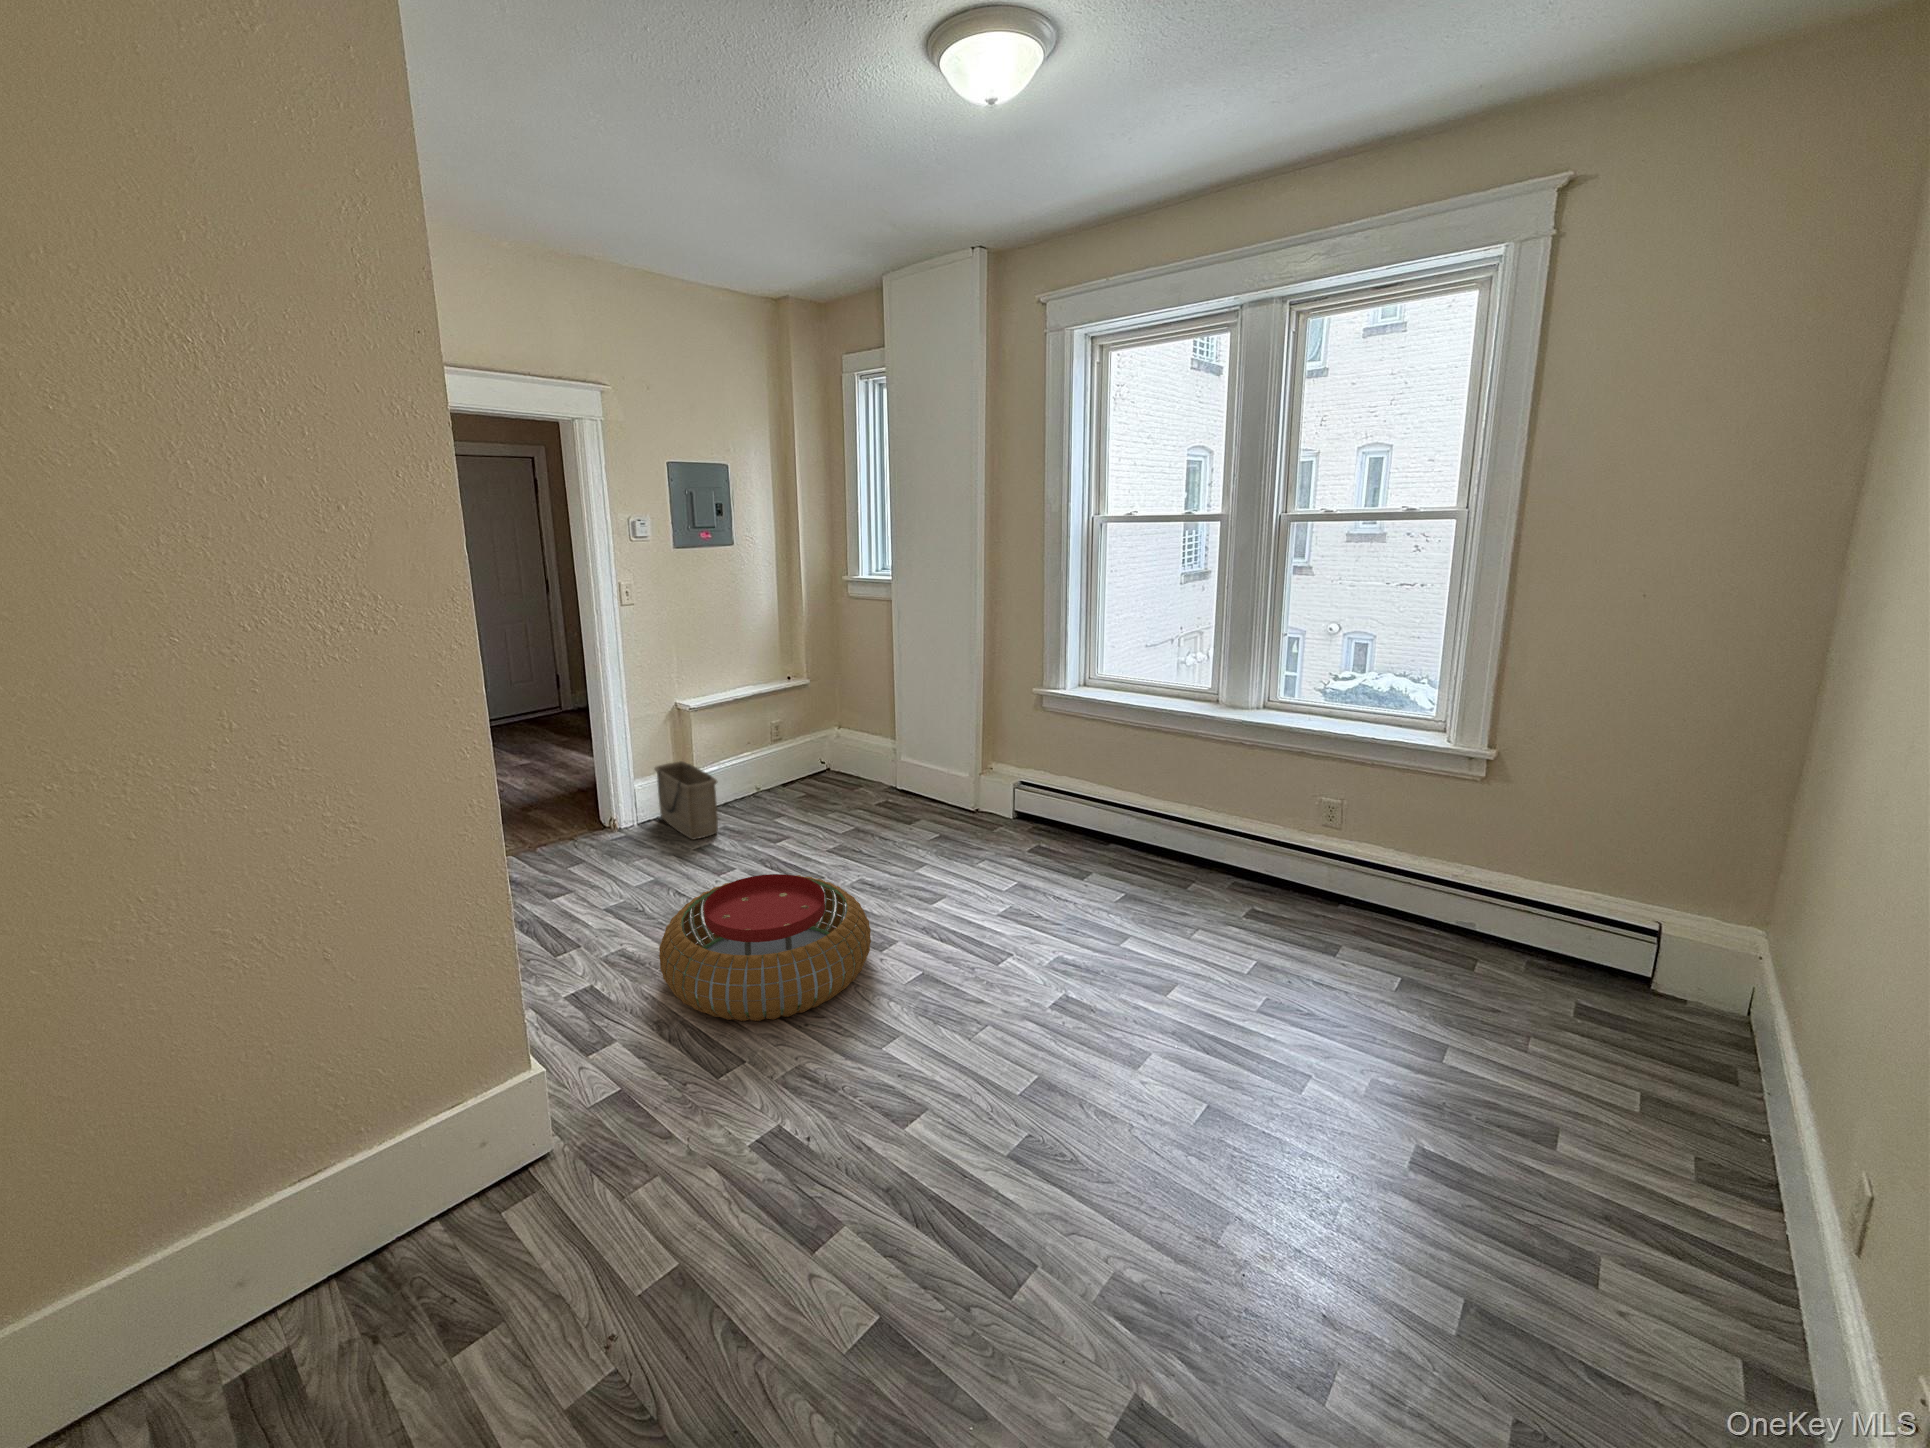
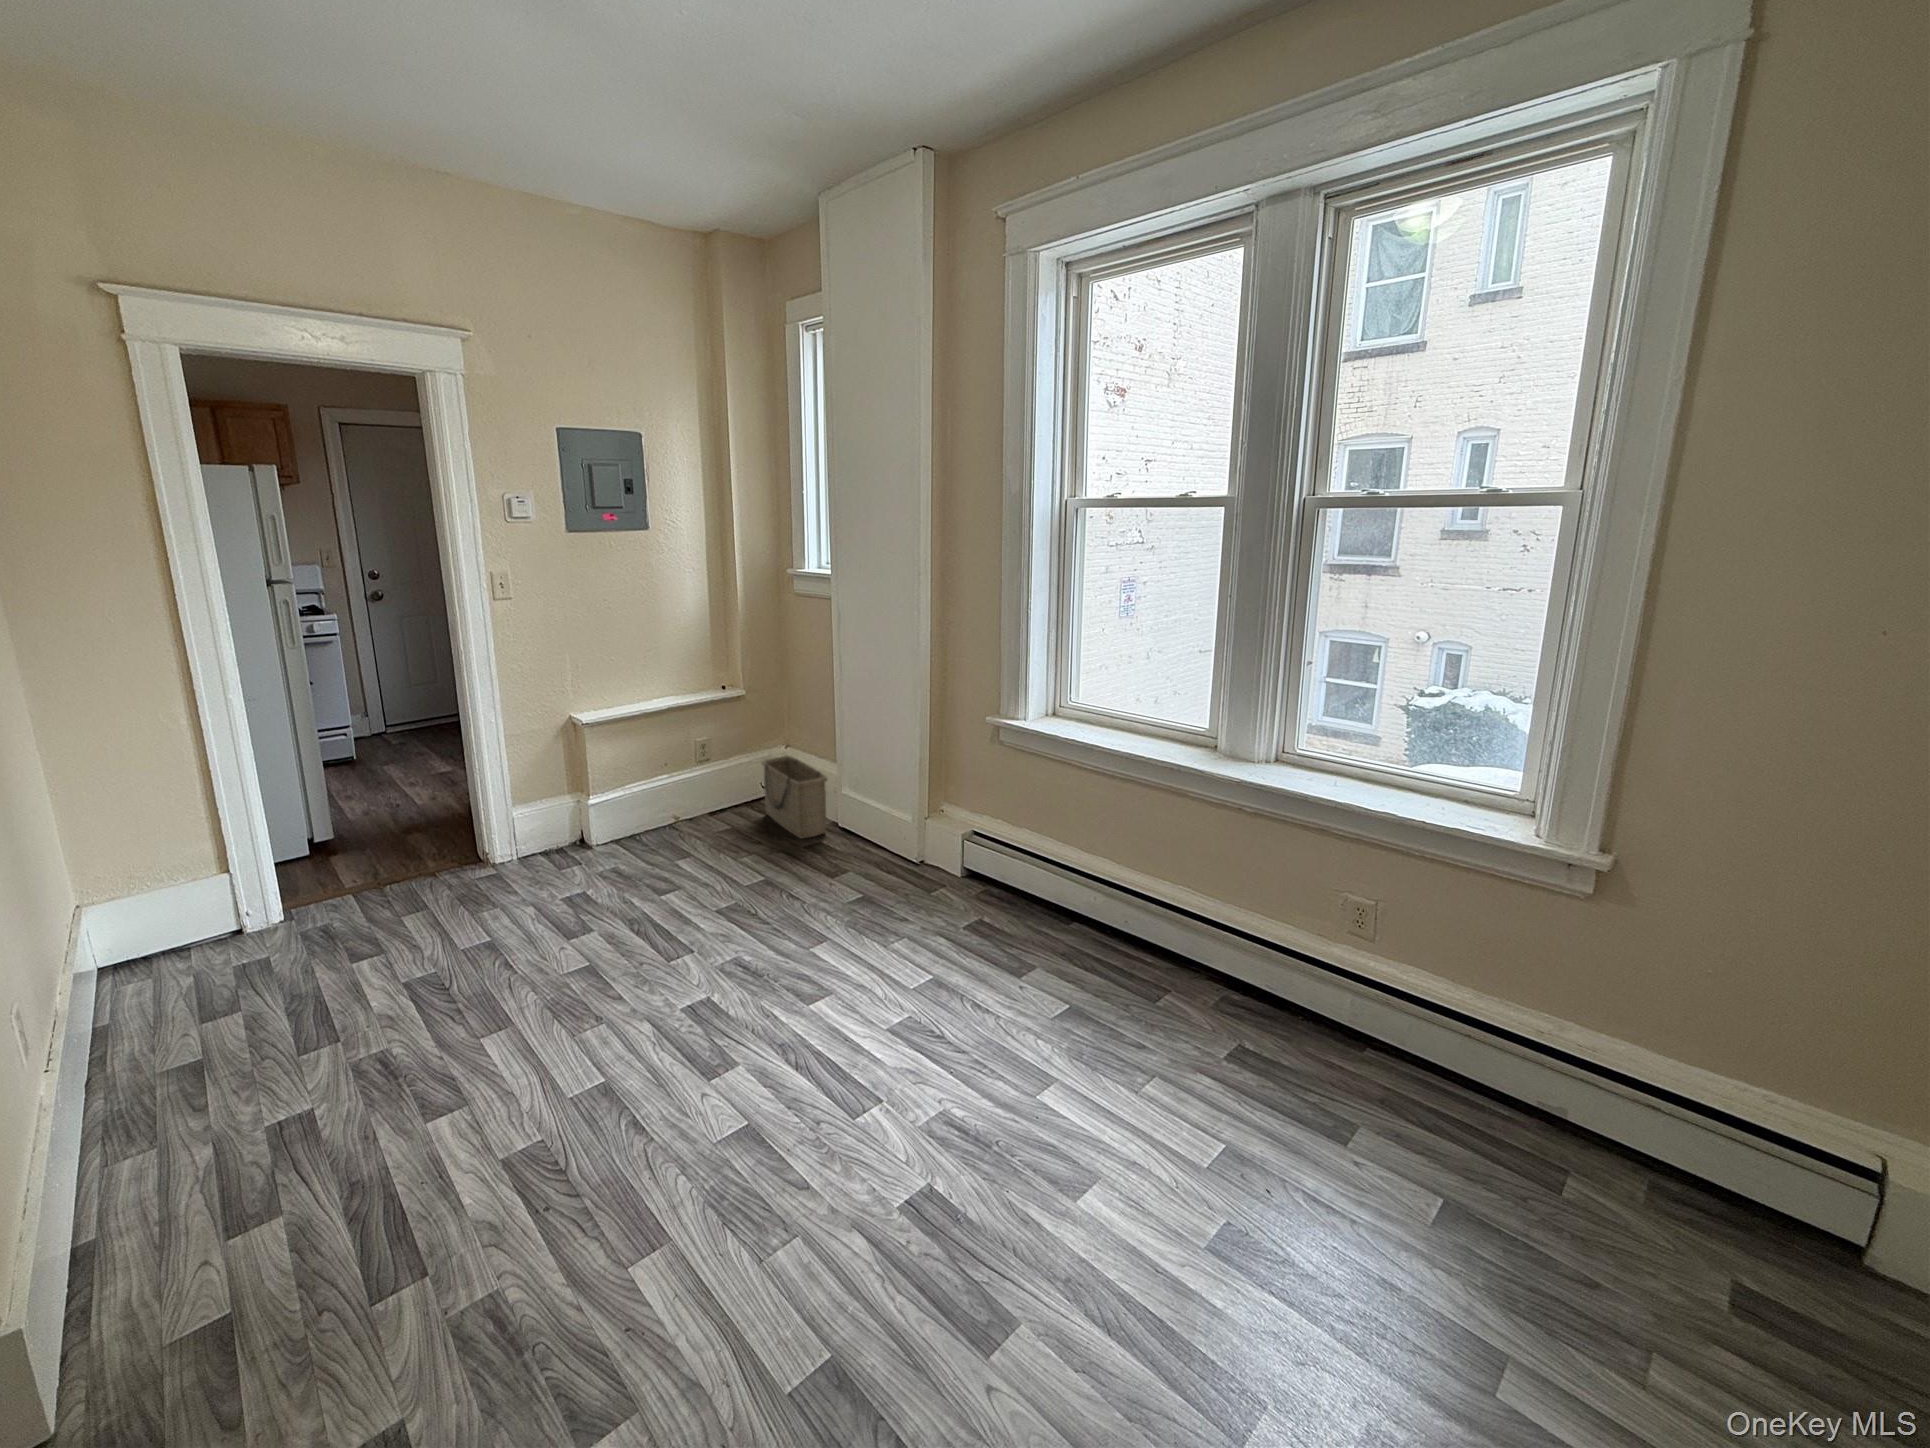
pouf: present [659,874,871,1021] -> none [781,885,1010,1052]

